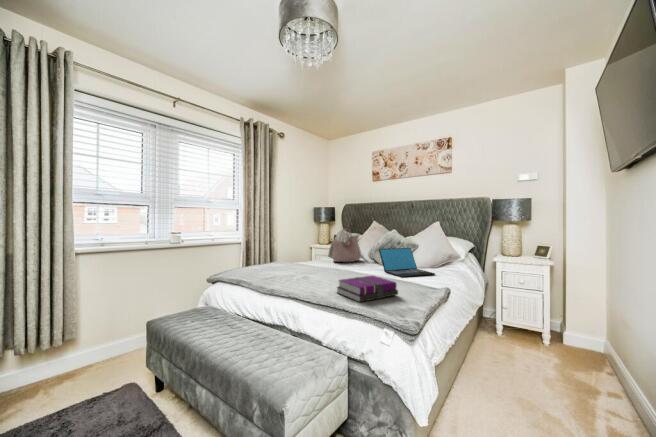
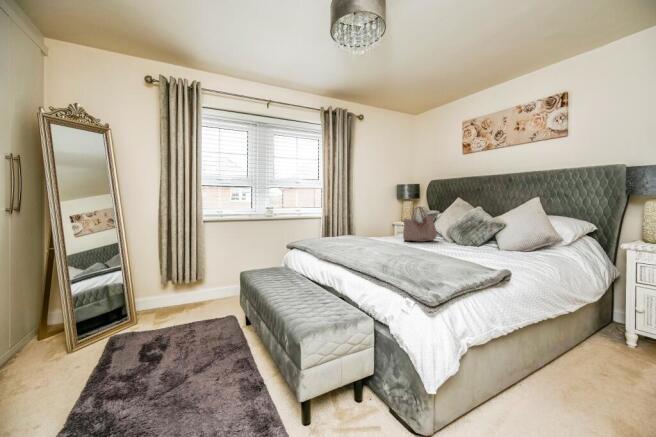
laptop: present [379,248,435,278] -> none [447,227,514,257]
notebook: present [337,276,398,302] -> none [377,250,439,272]

